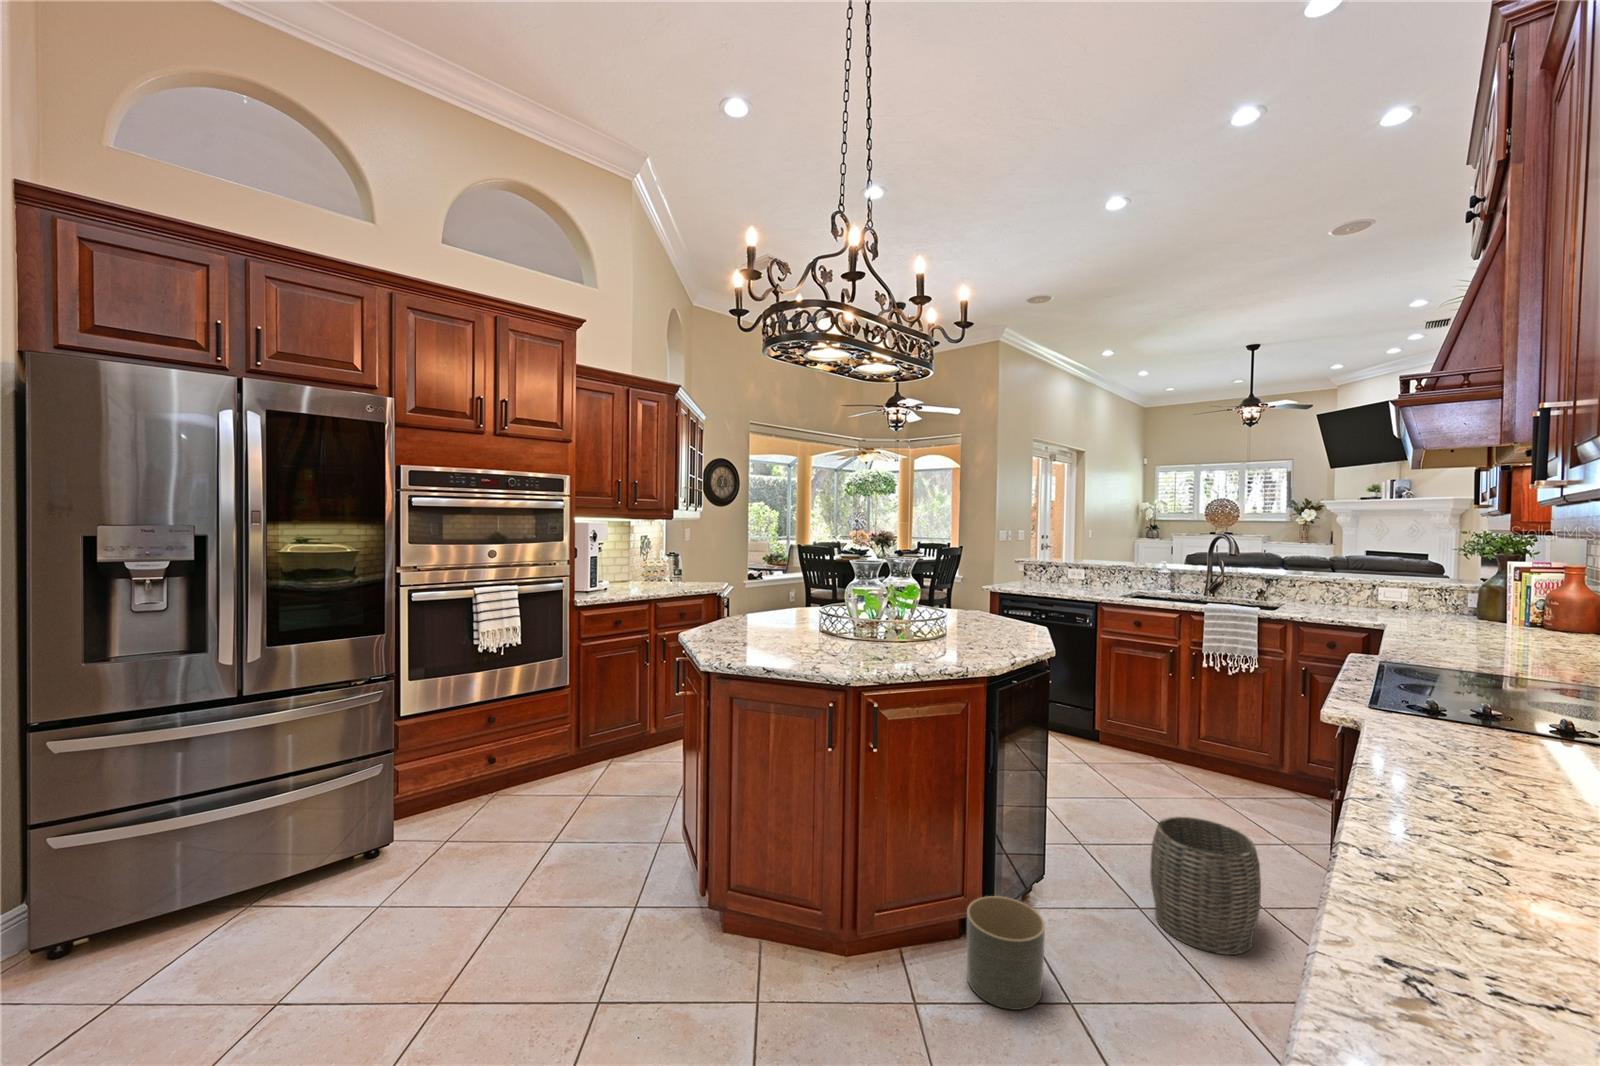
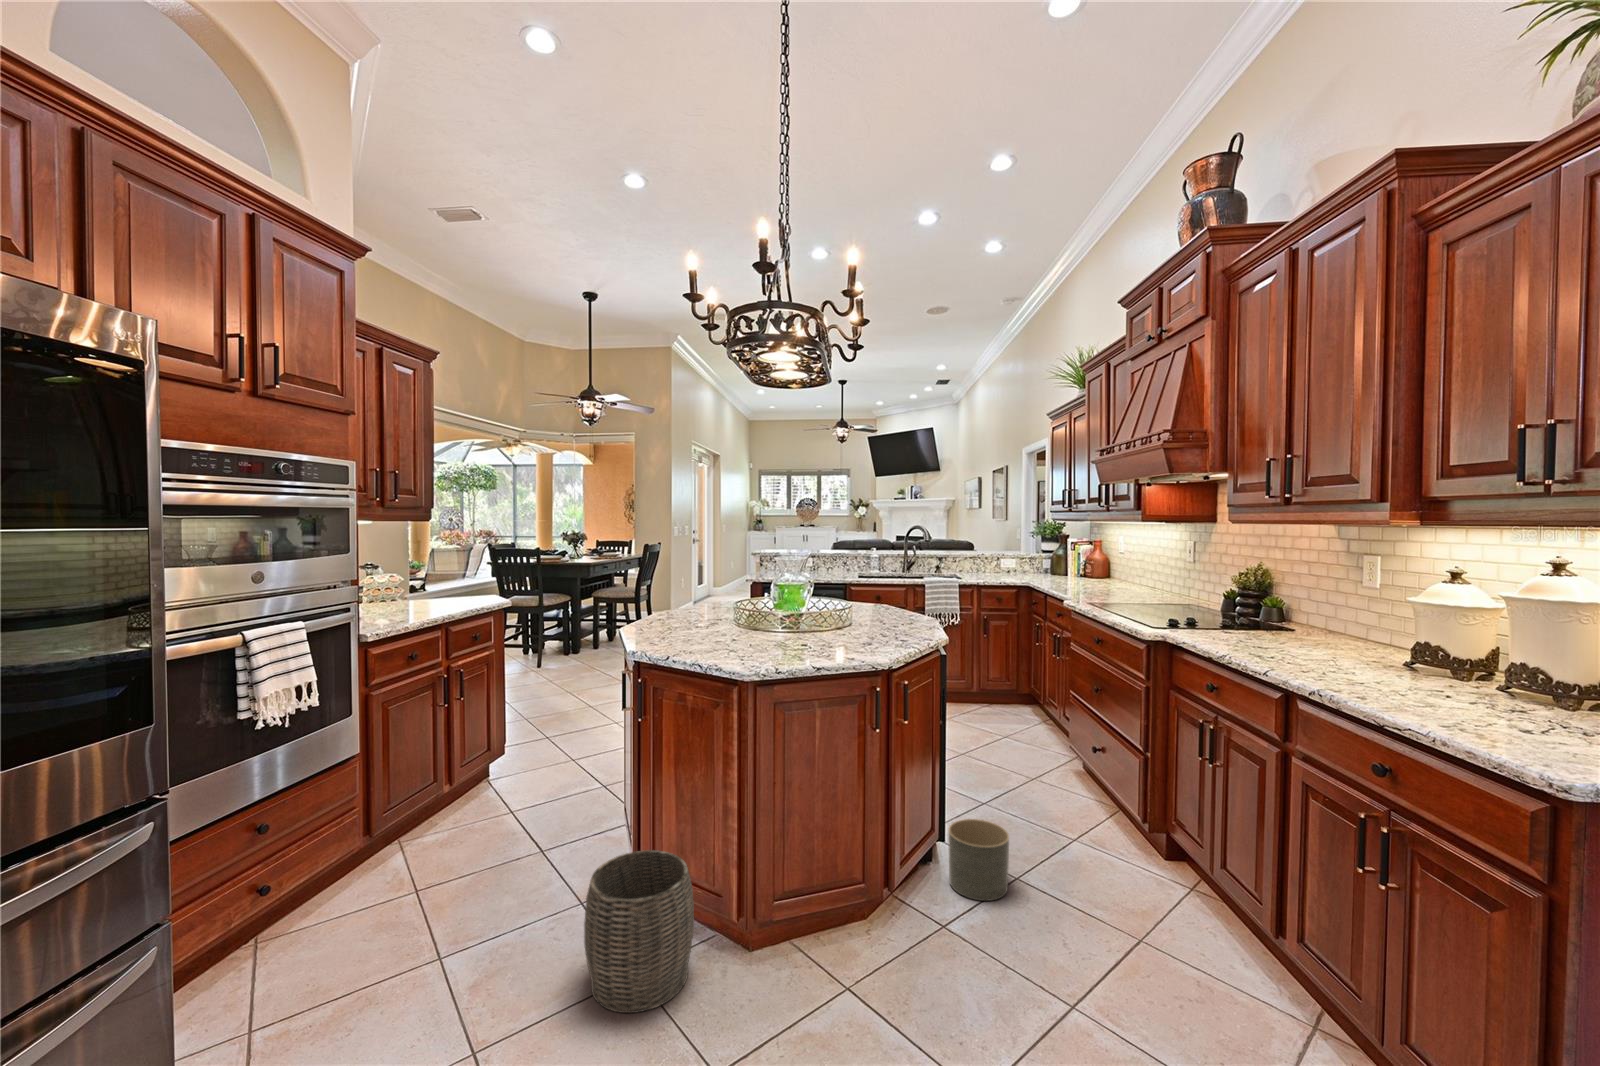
woven basket: present [1150,817,1261,955] -> present [584,850,694,1013]

